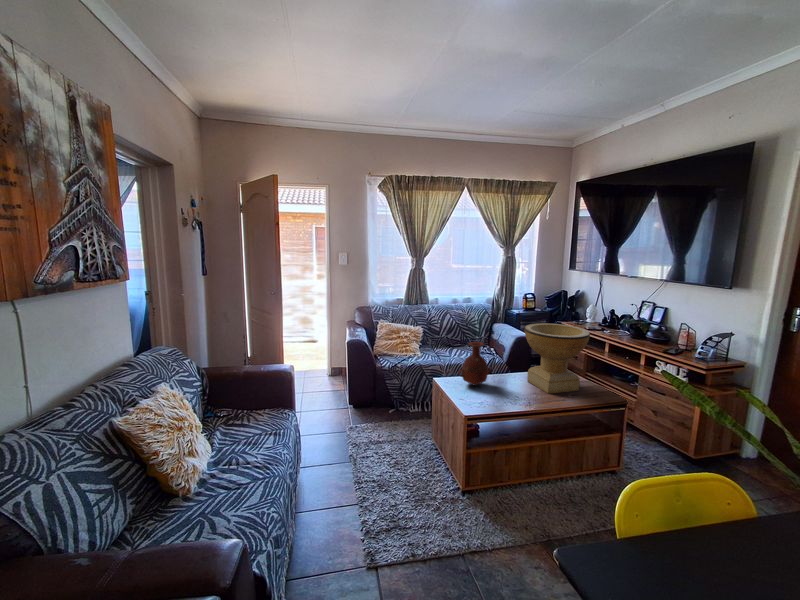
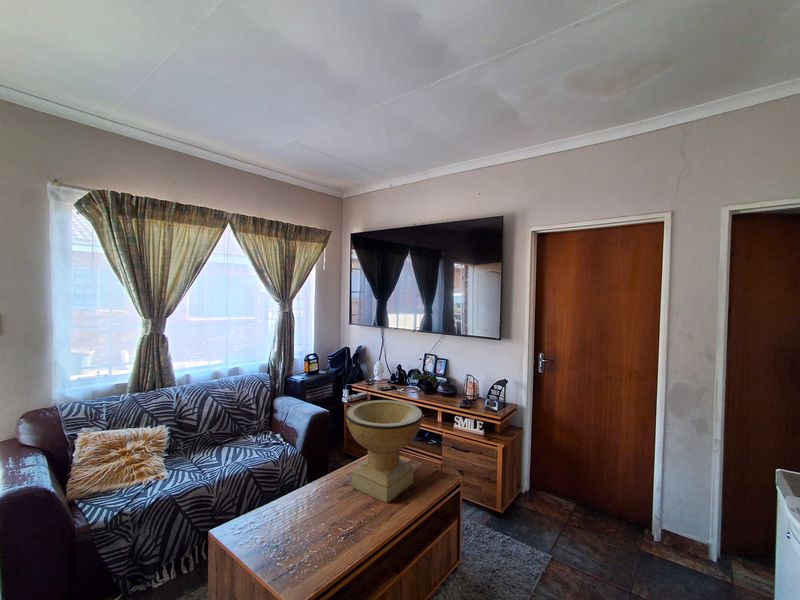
vase: present [459,342,491,386] -> none [259,455,307,531]

